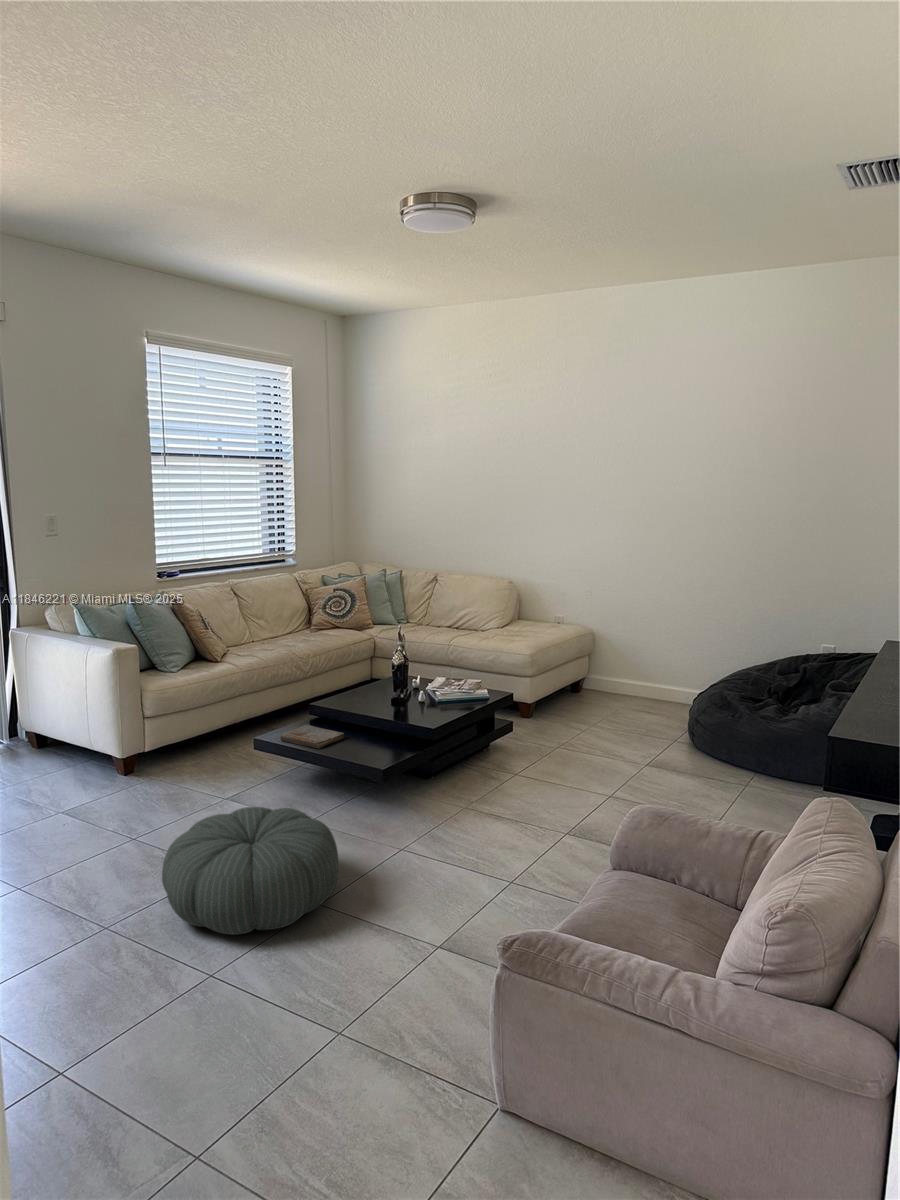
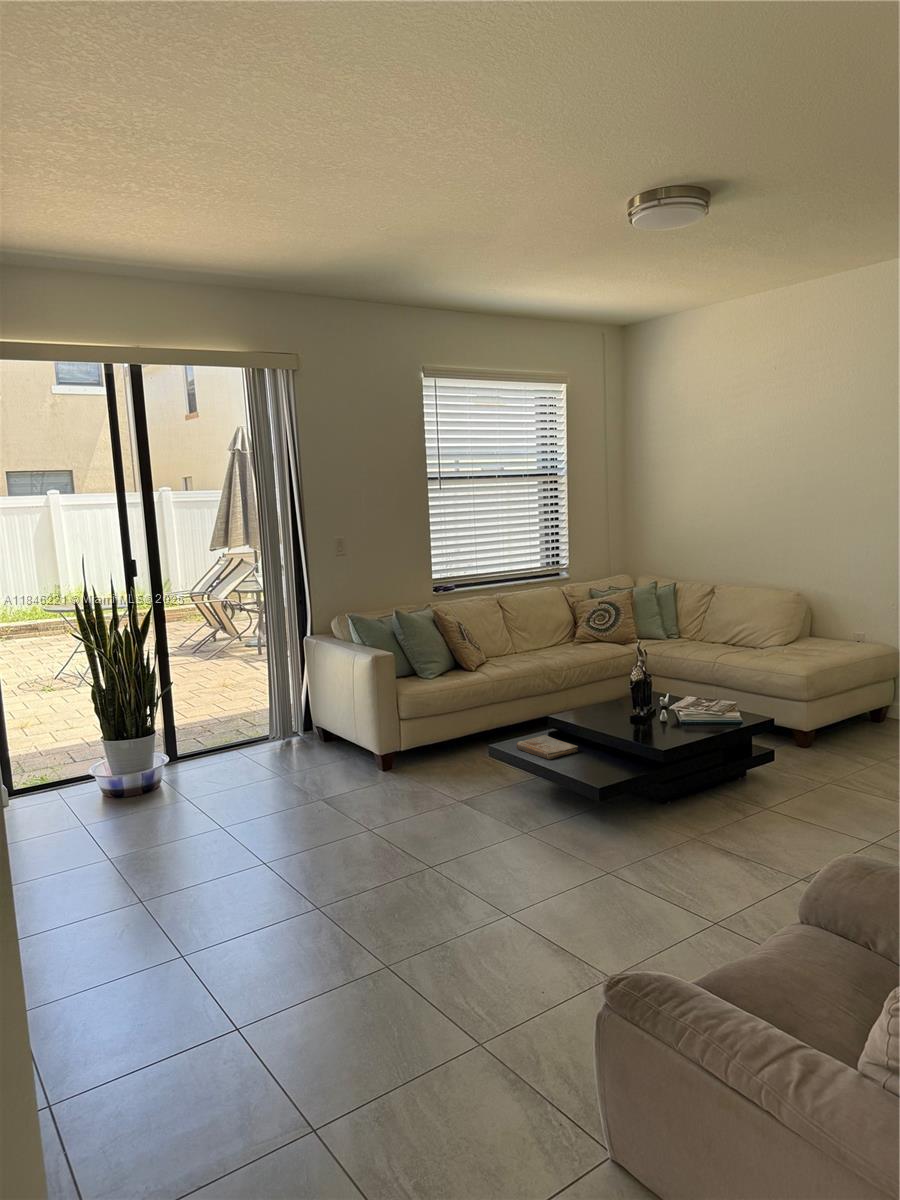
pouf: present [162,807,338,935] -> none [369,808,532,930]

